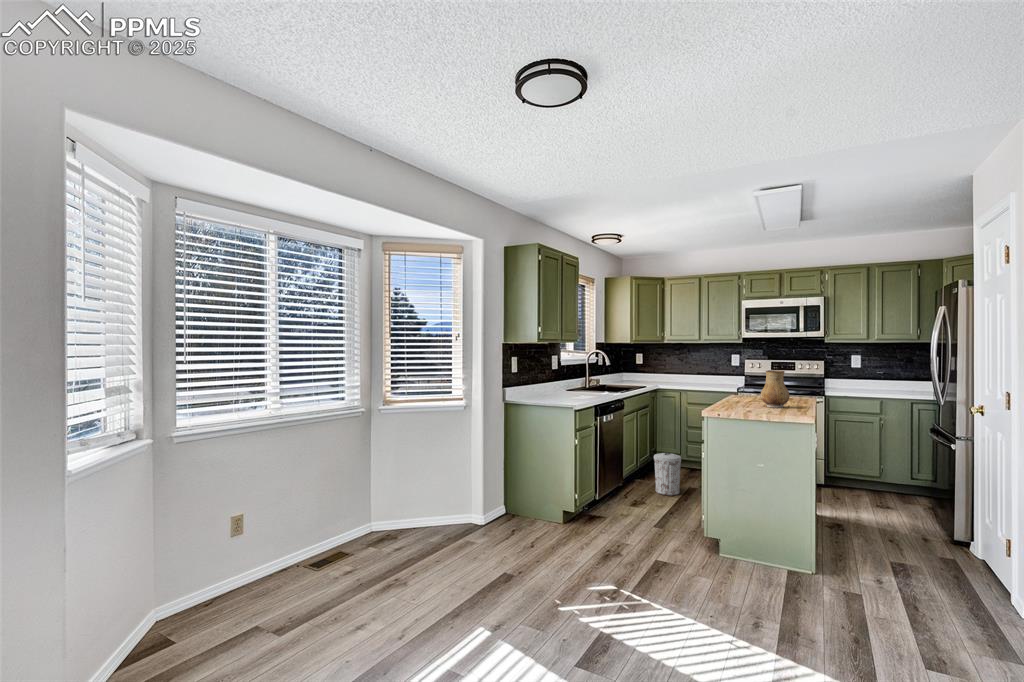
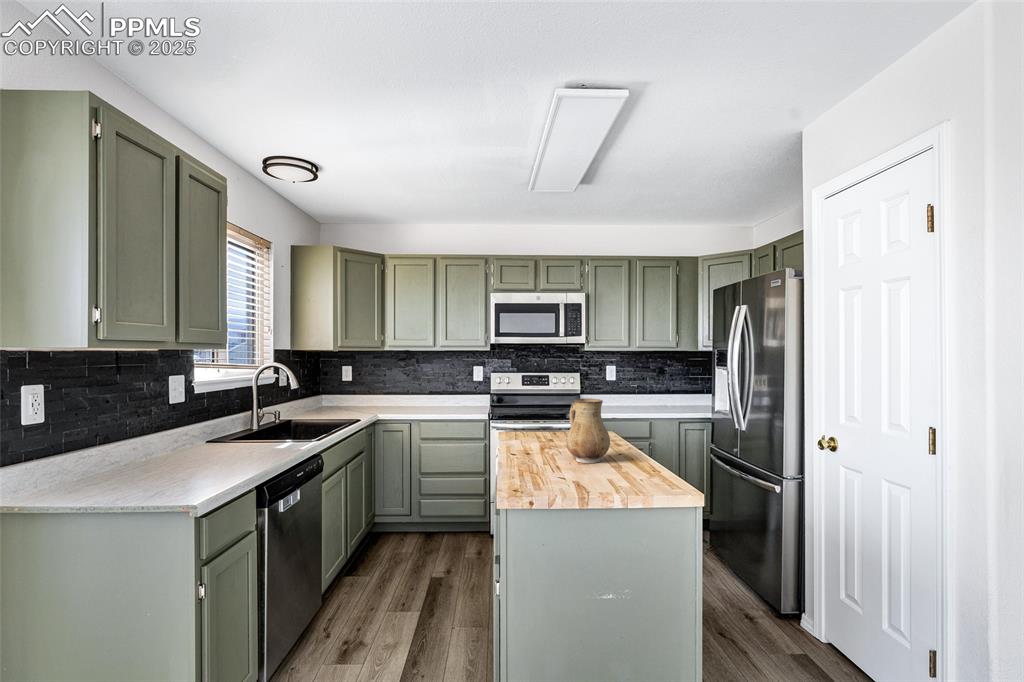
trash can: present [654,452,681,495] -> none [375,533,420,610]

